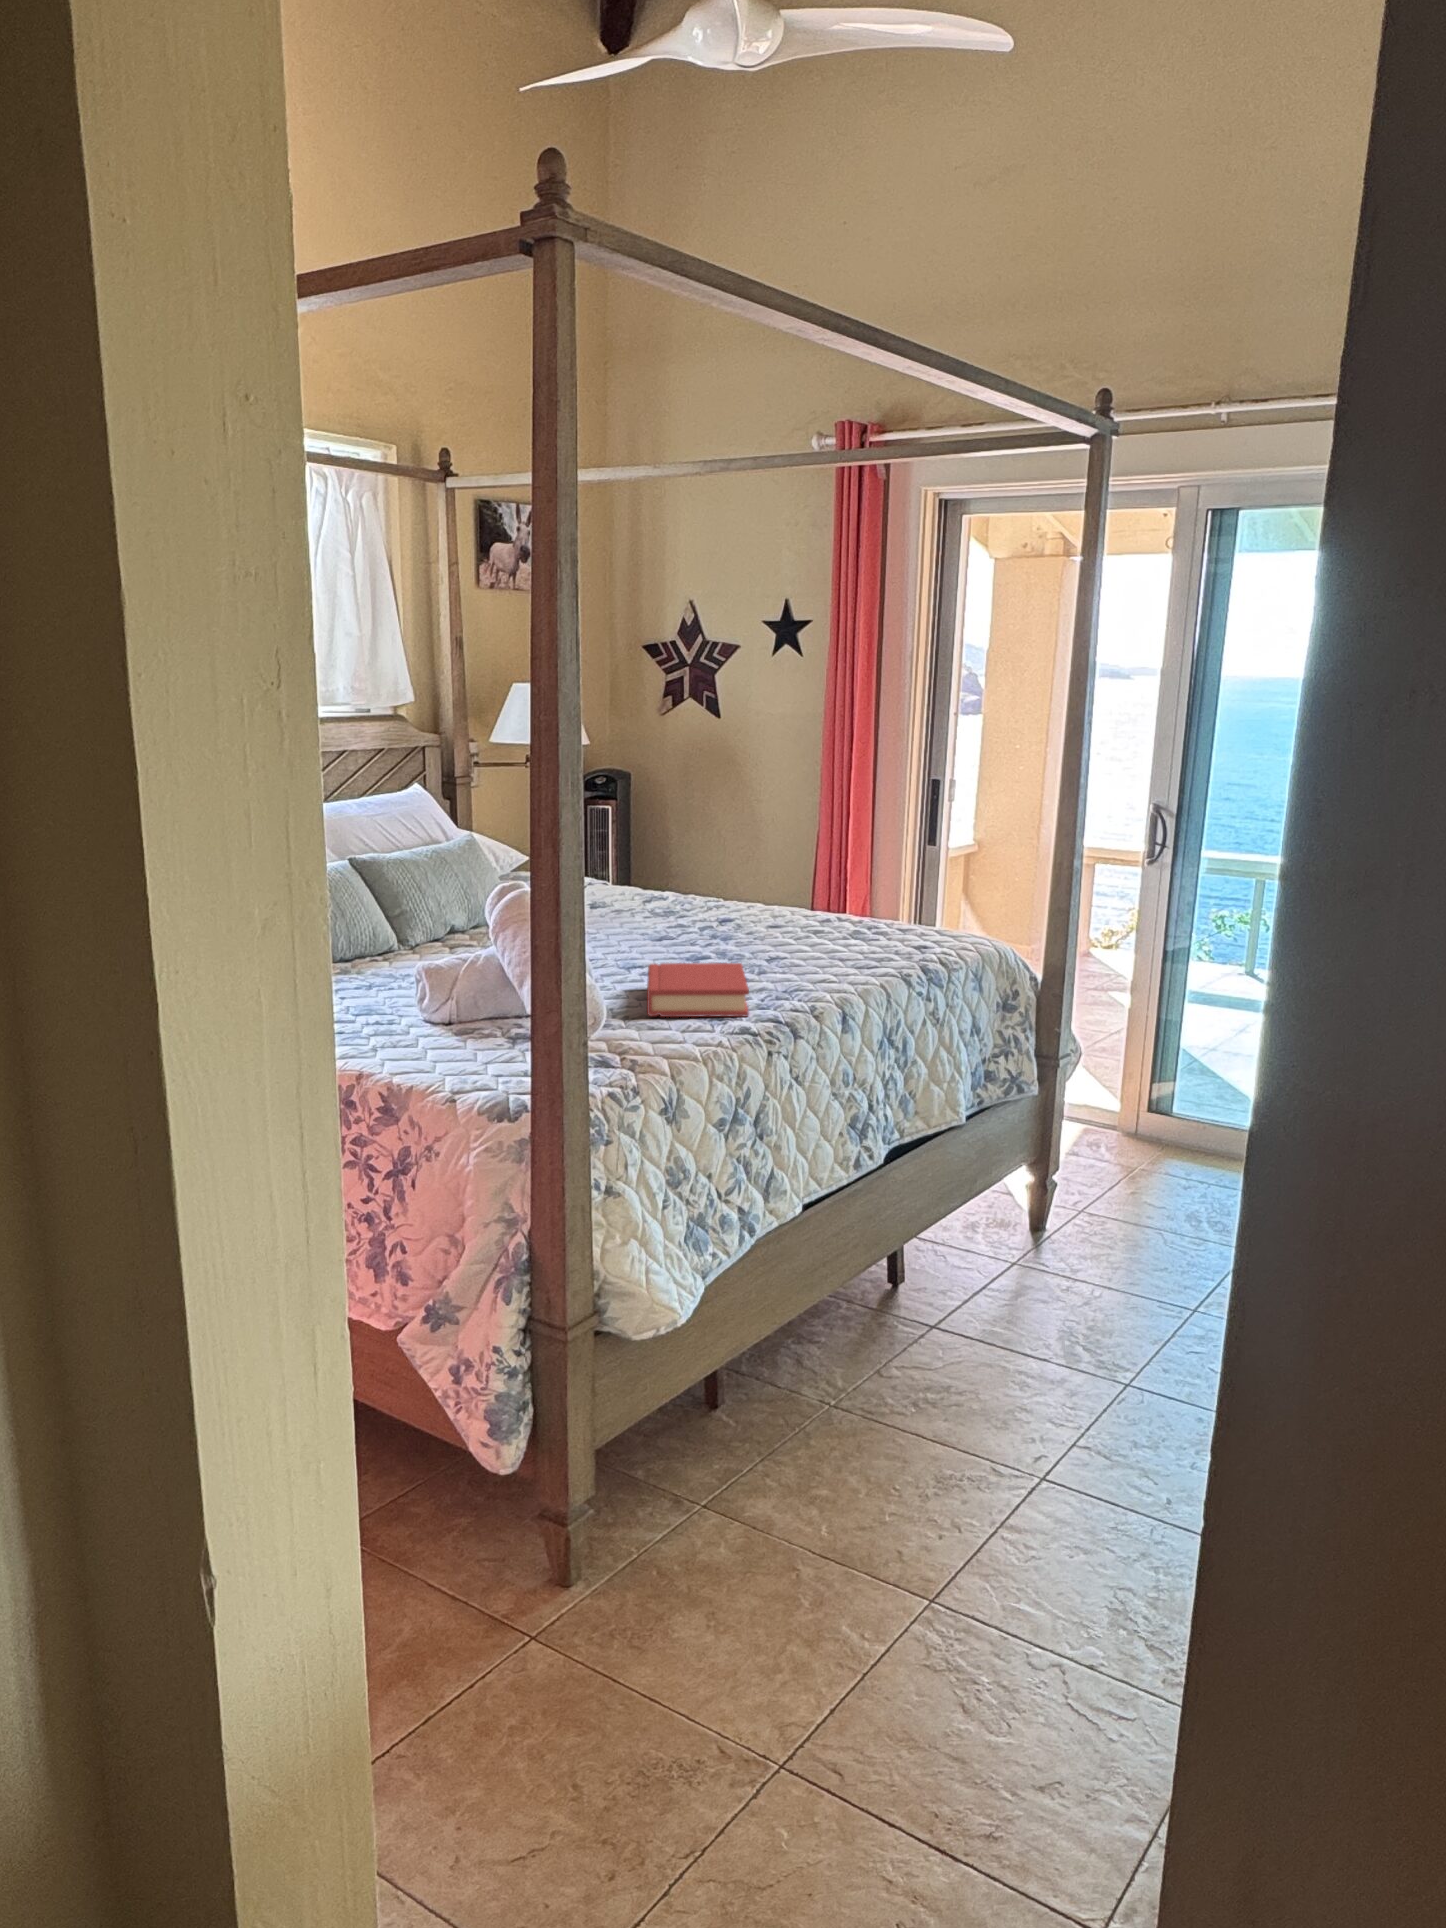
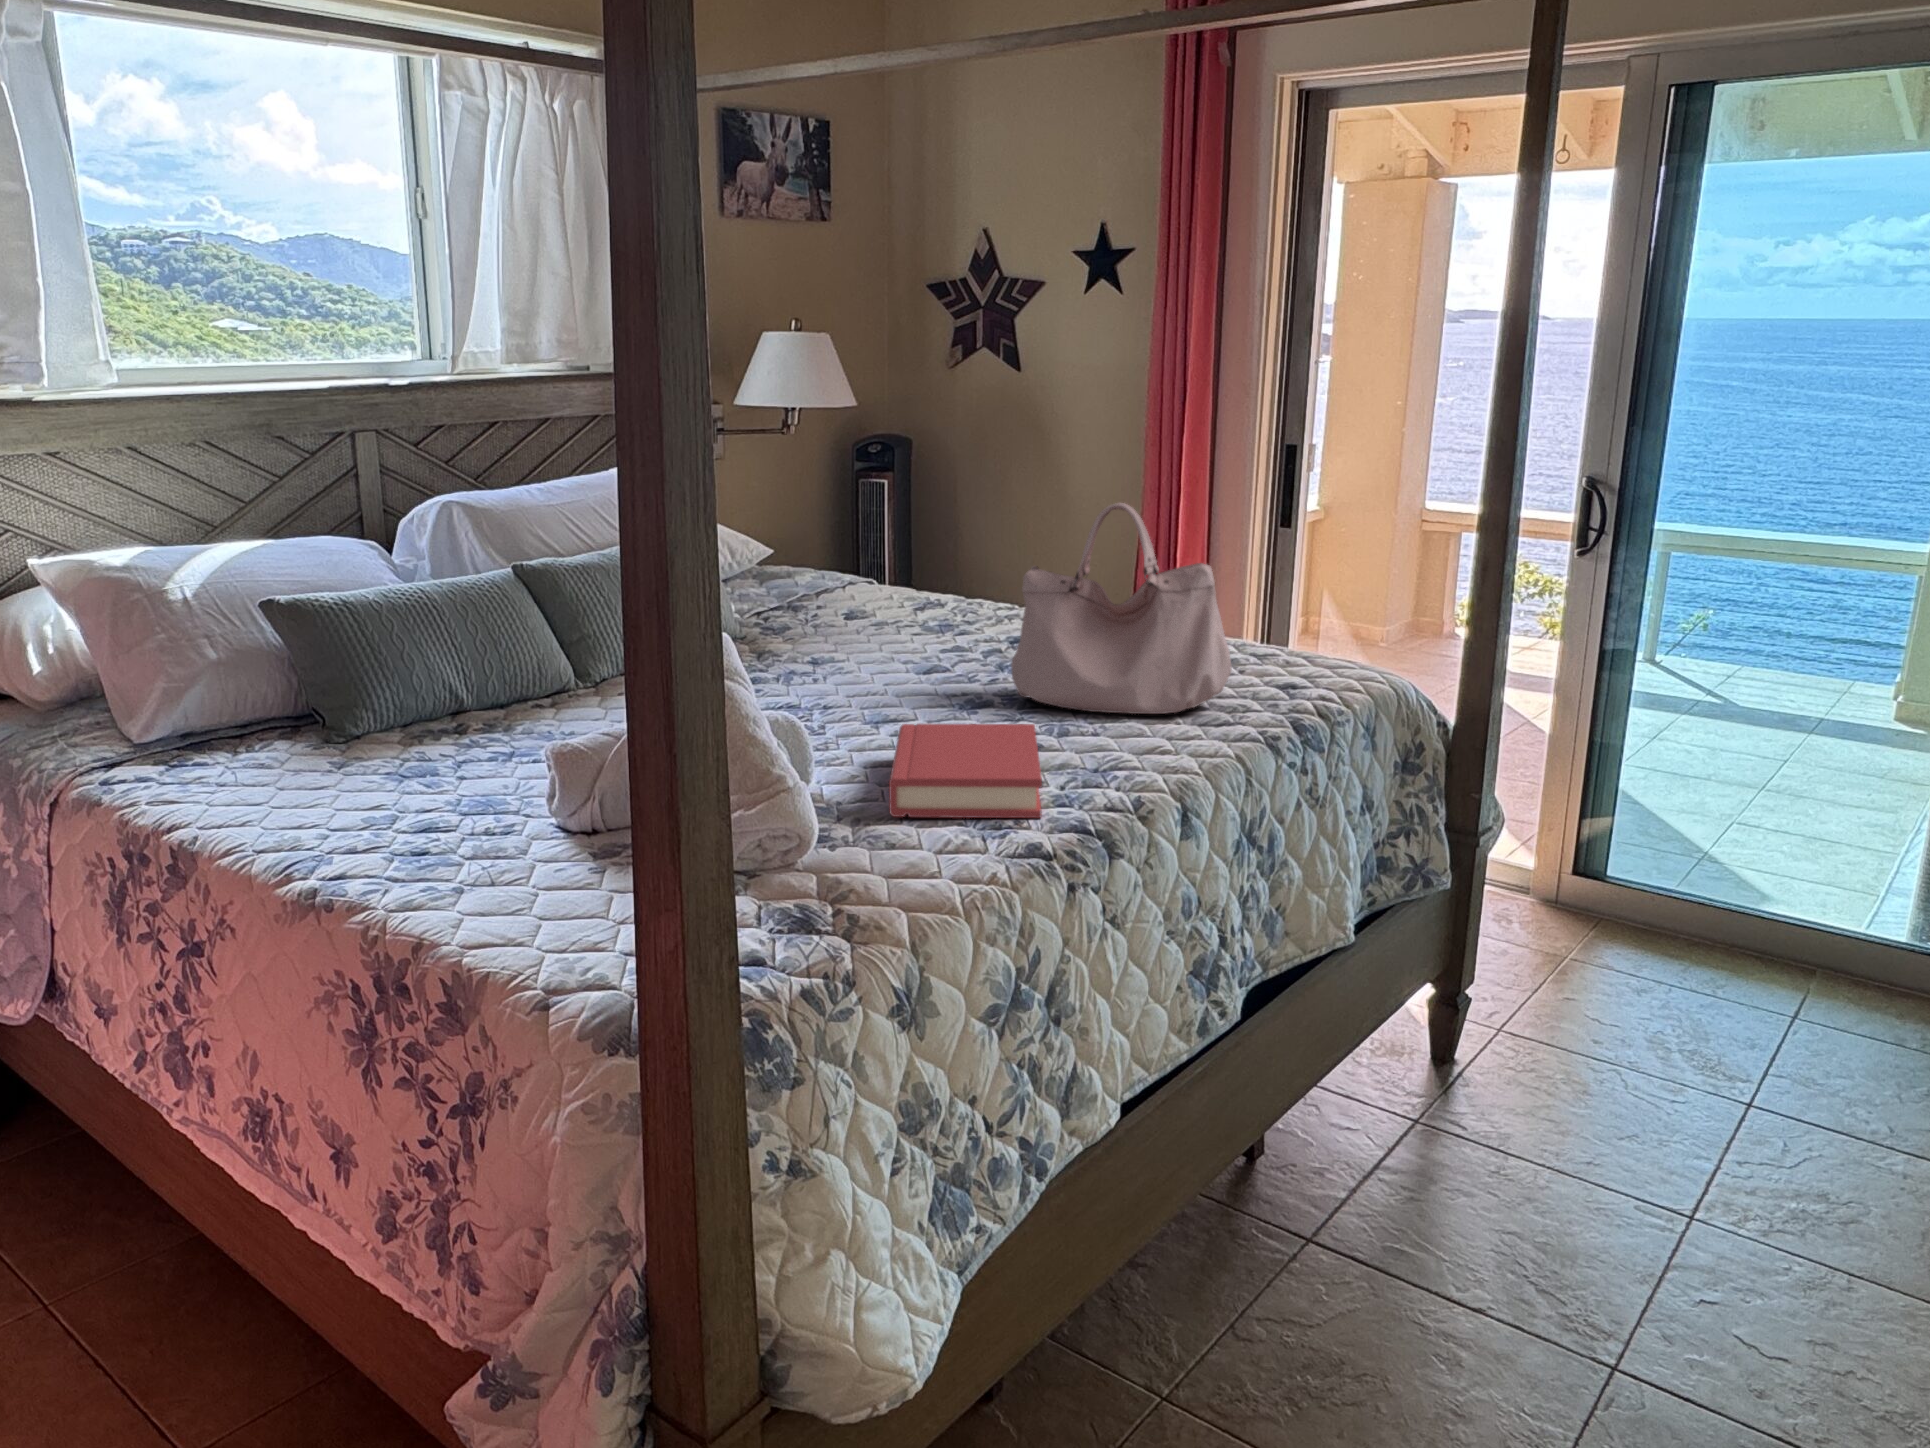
handbag: none [723,813,879,963] -> present [1011,503,1232,714]

